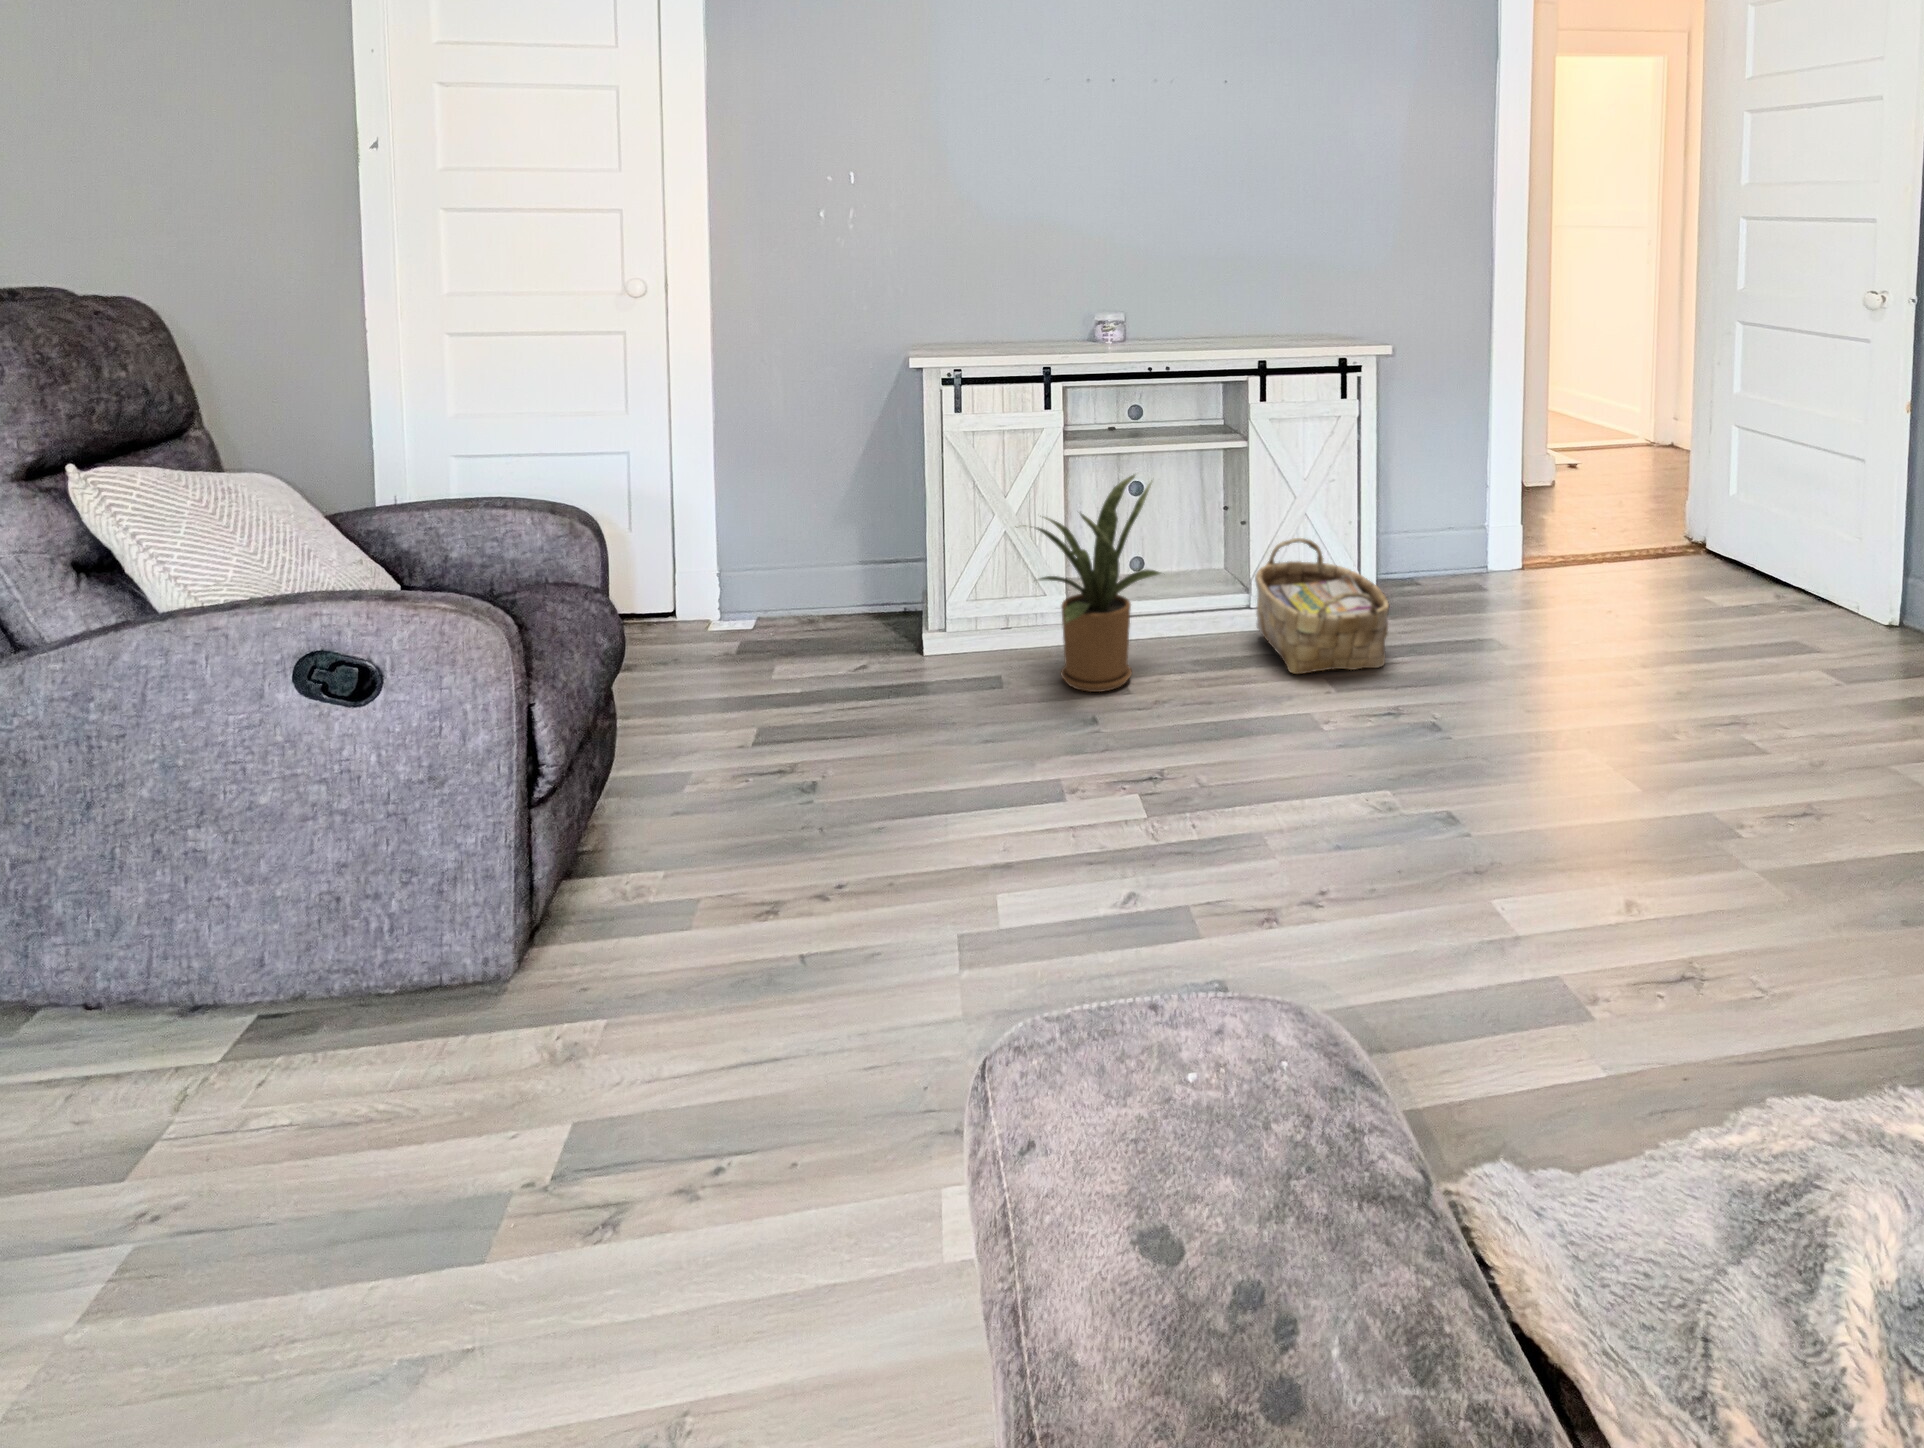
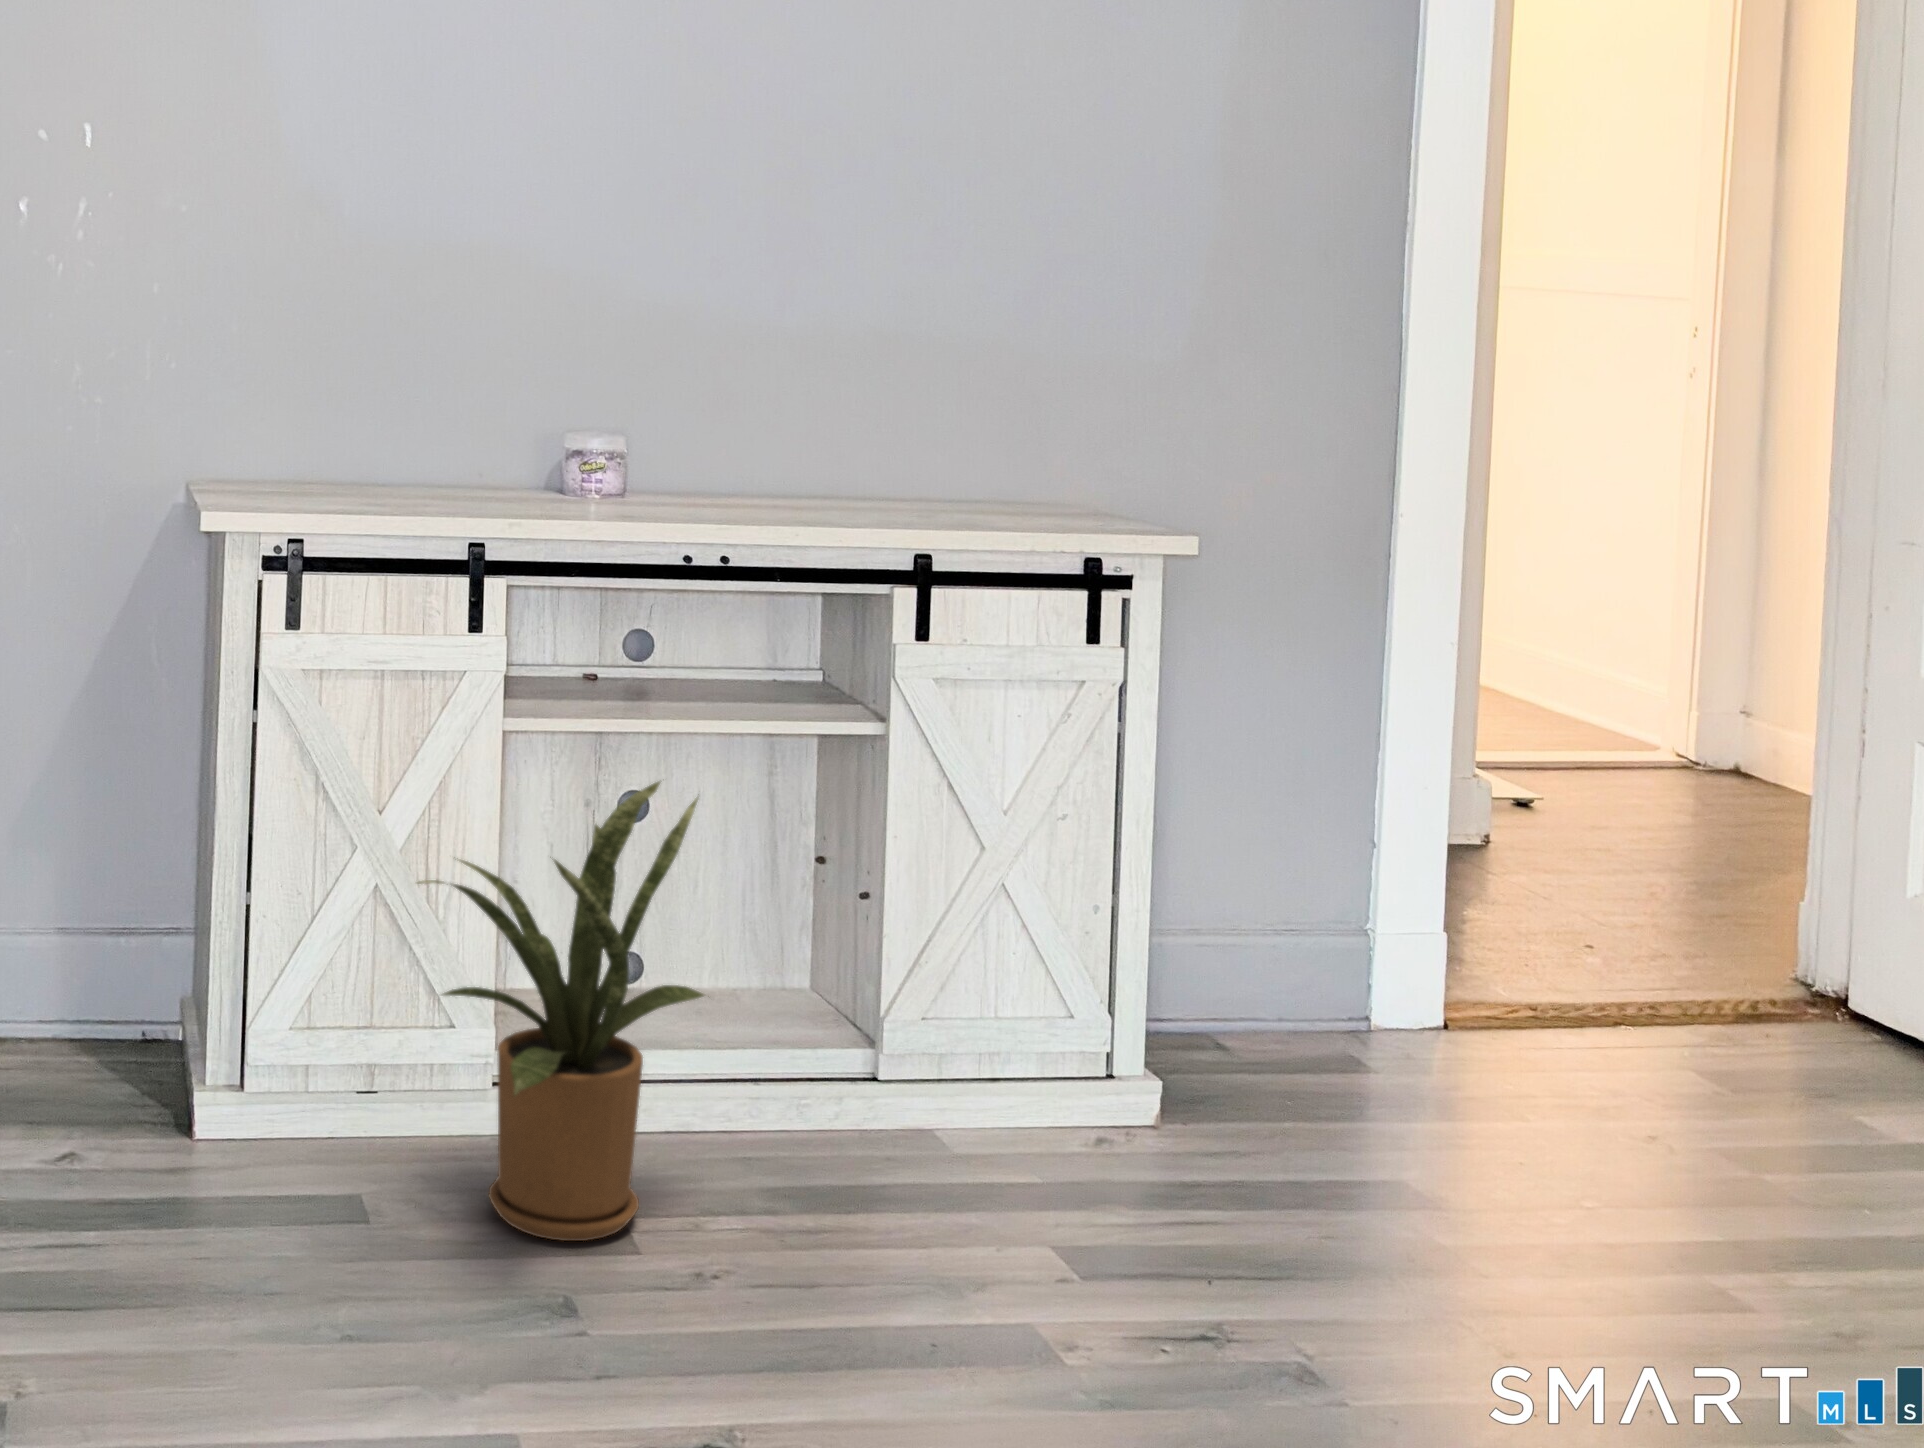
woven basket: present [1255,538,1389,674] -> none [892,934,1190,1230]

